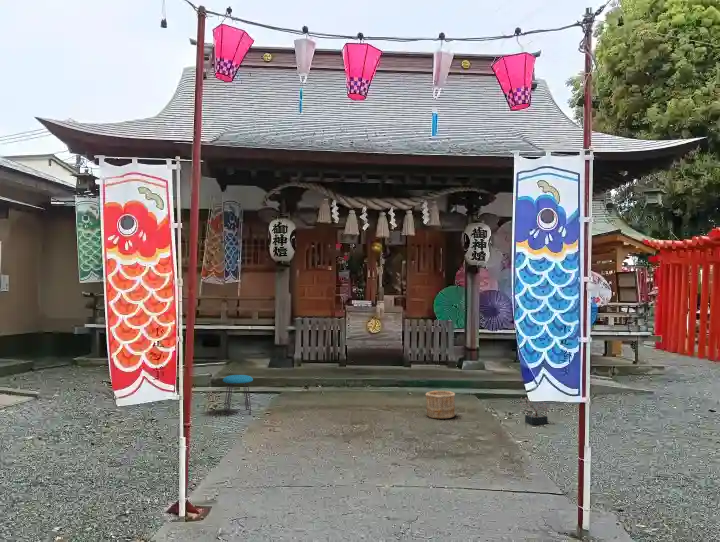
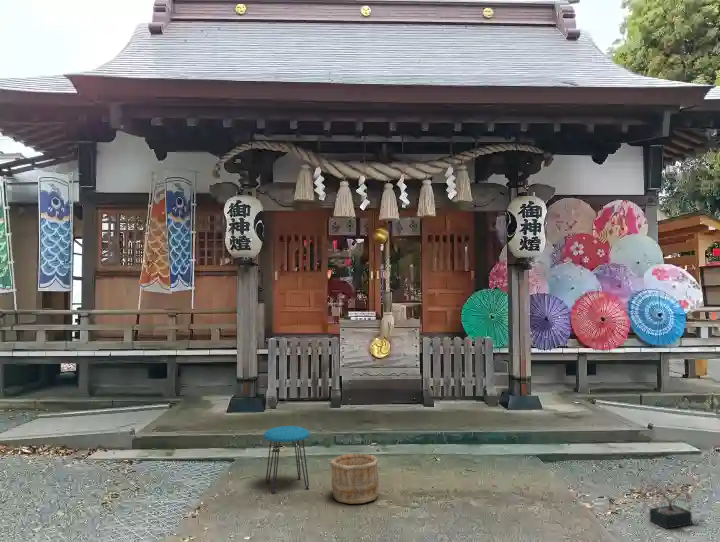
stool: present [223,375,253,416] -> present [264,426,310,493]
wooden bucket: present [425,390,455,418] -> present [330,454,379,504]

